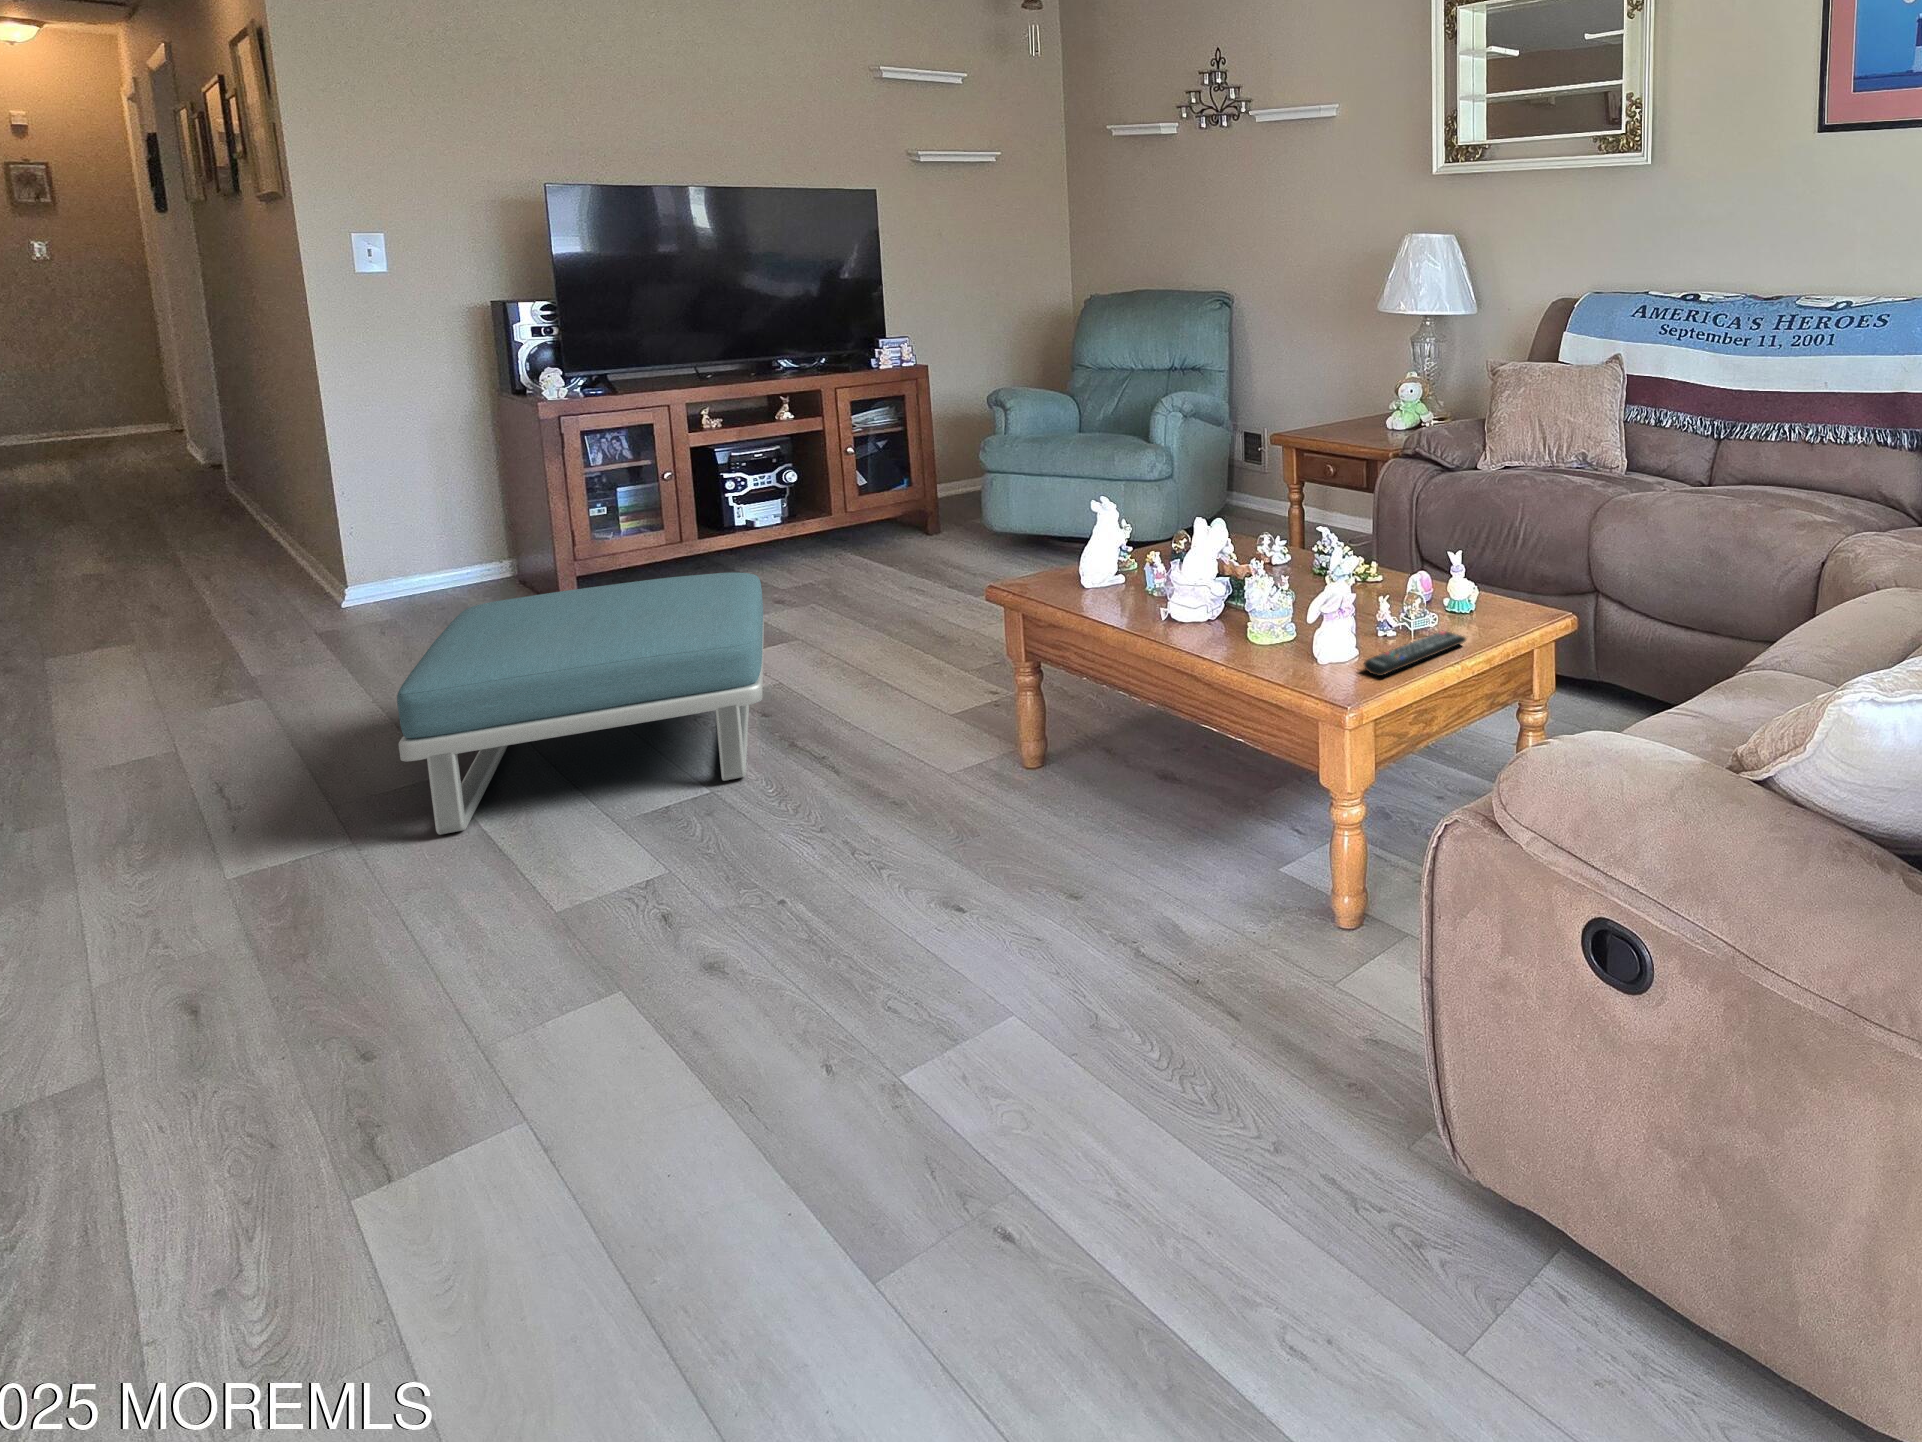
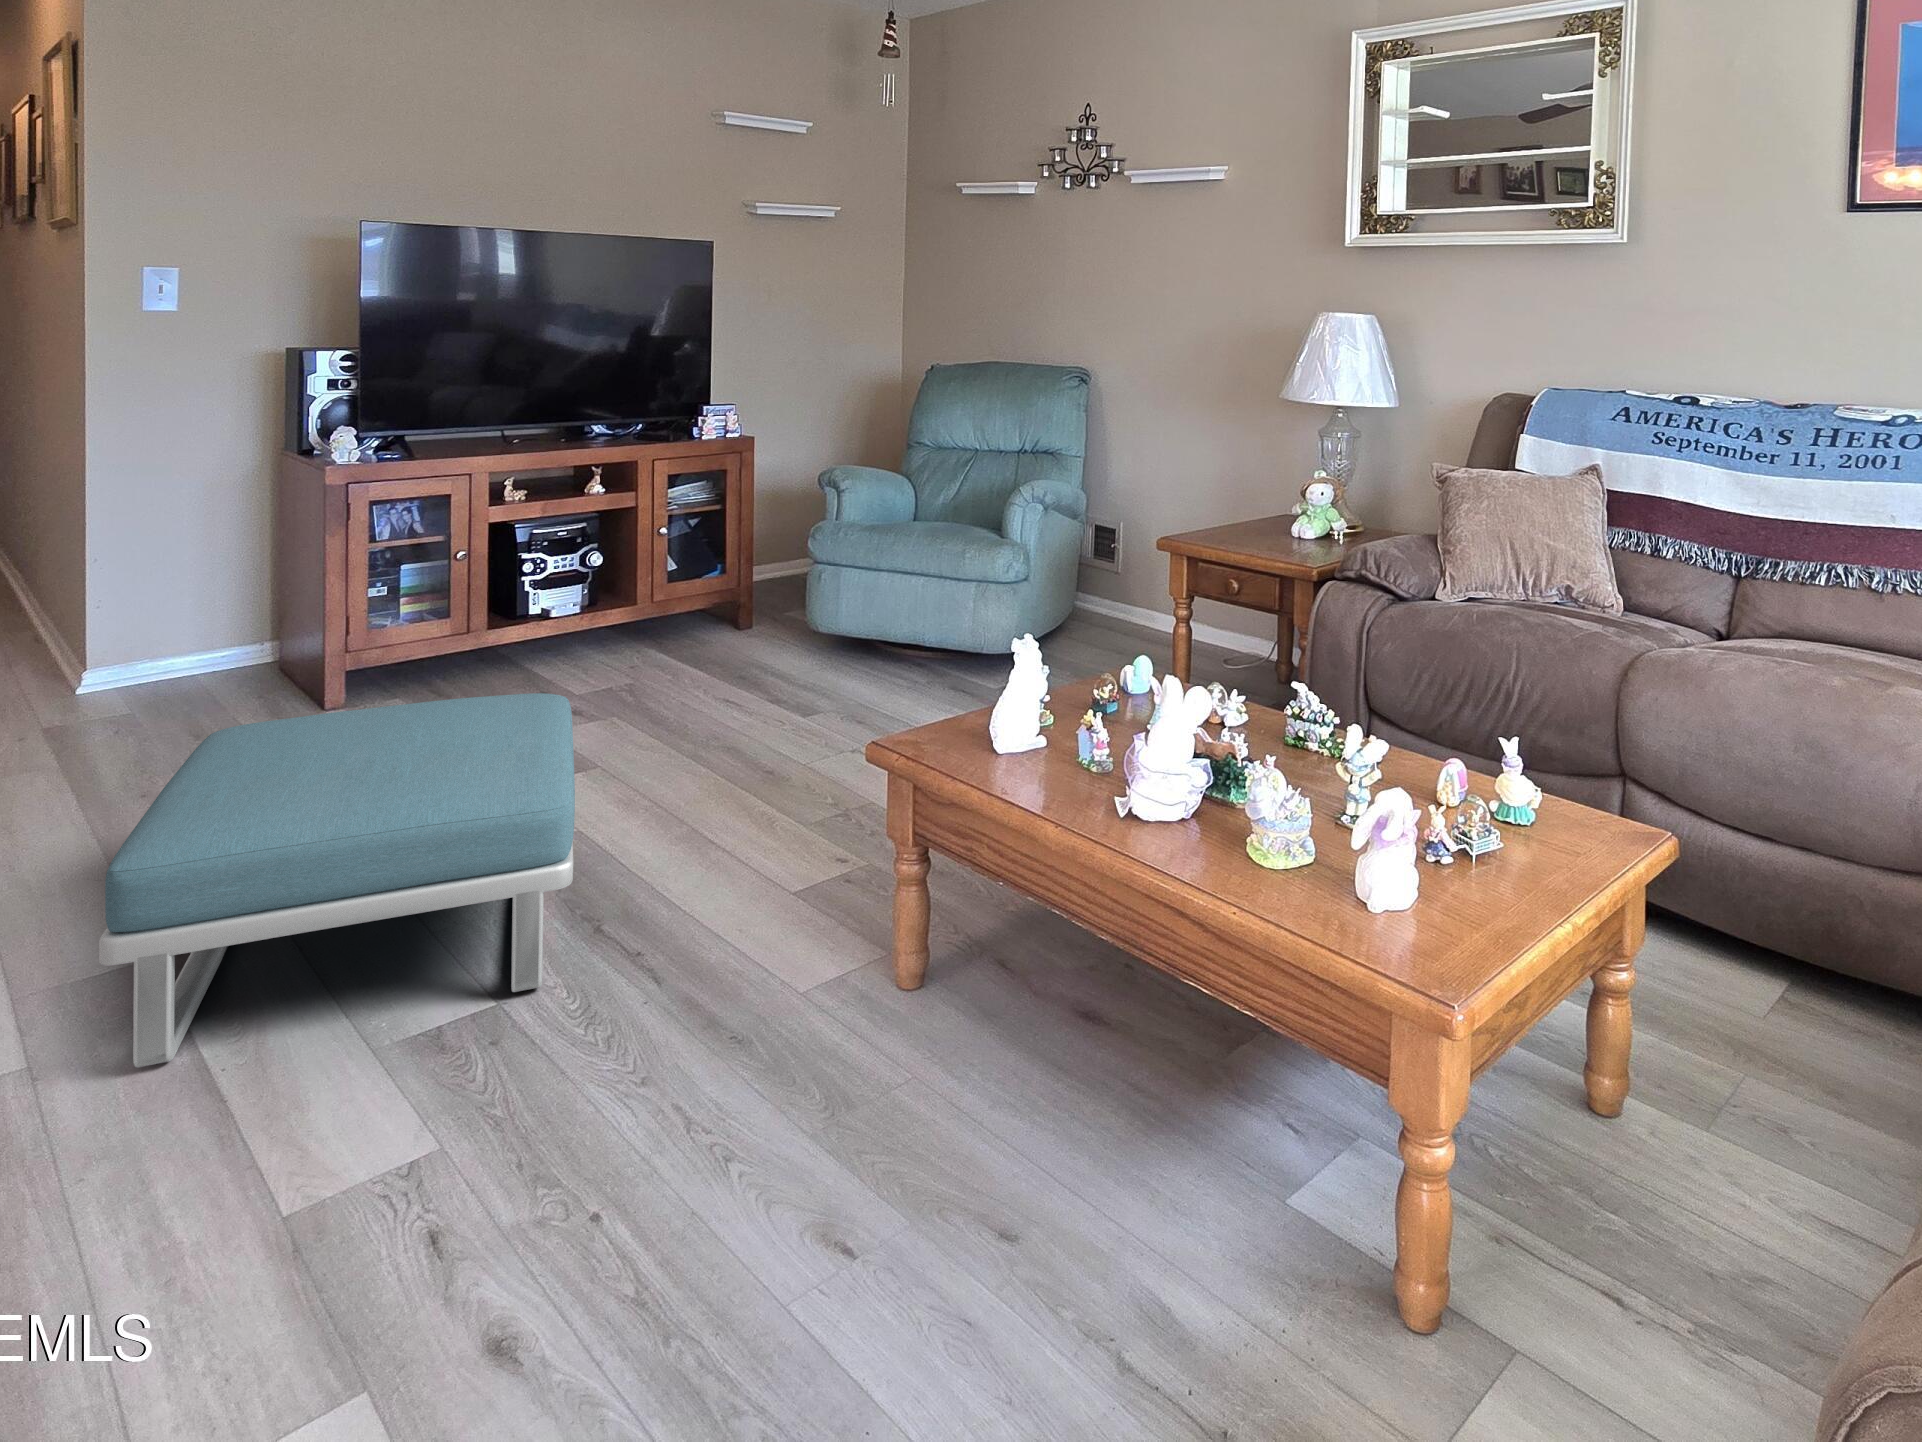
remote control: present [1364,631,1466,676] -> none [1434,857,1554,938]

